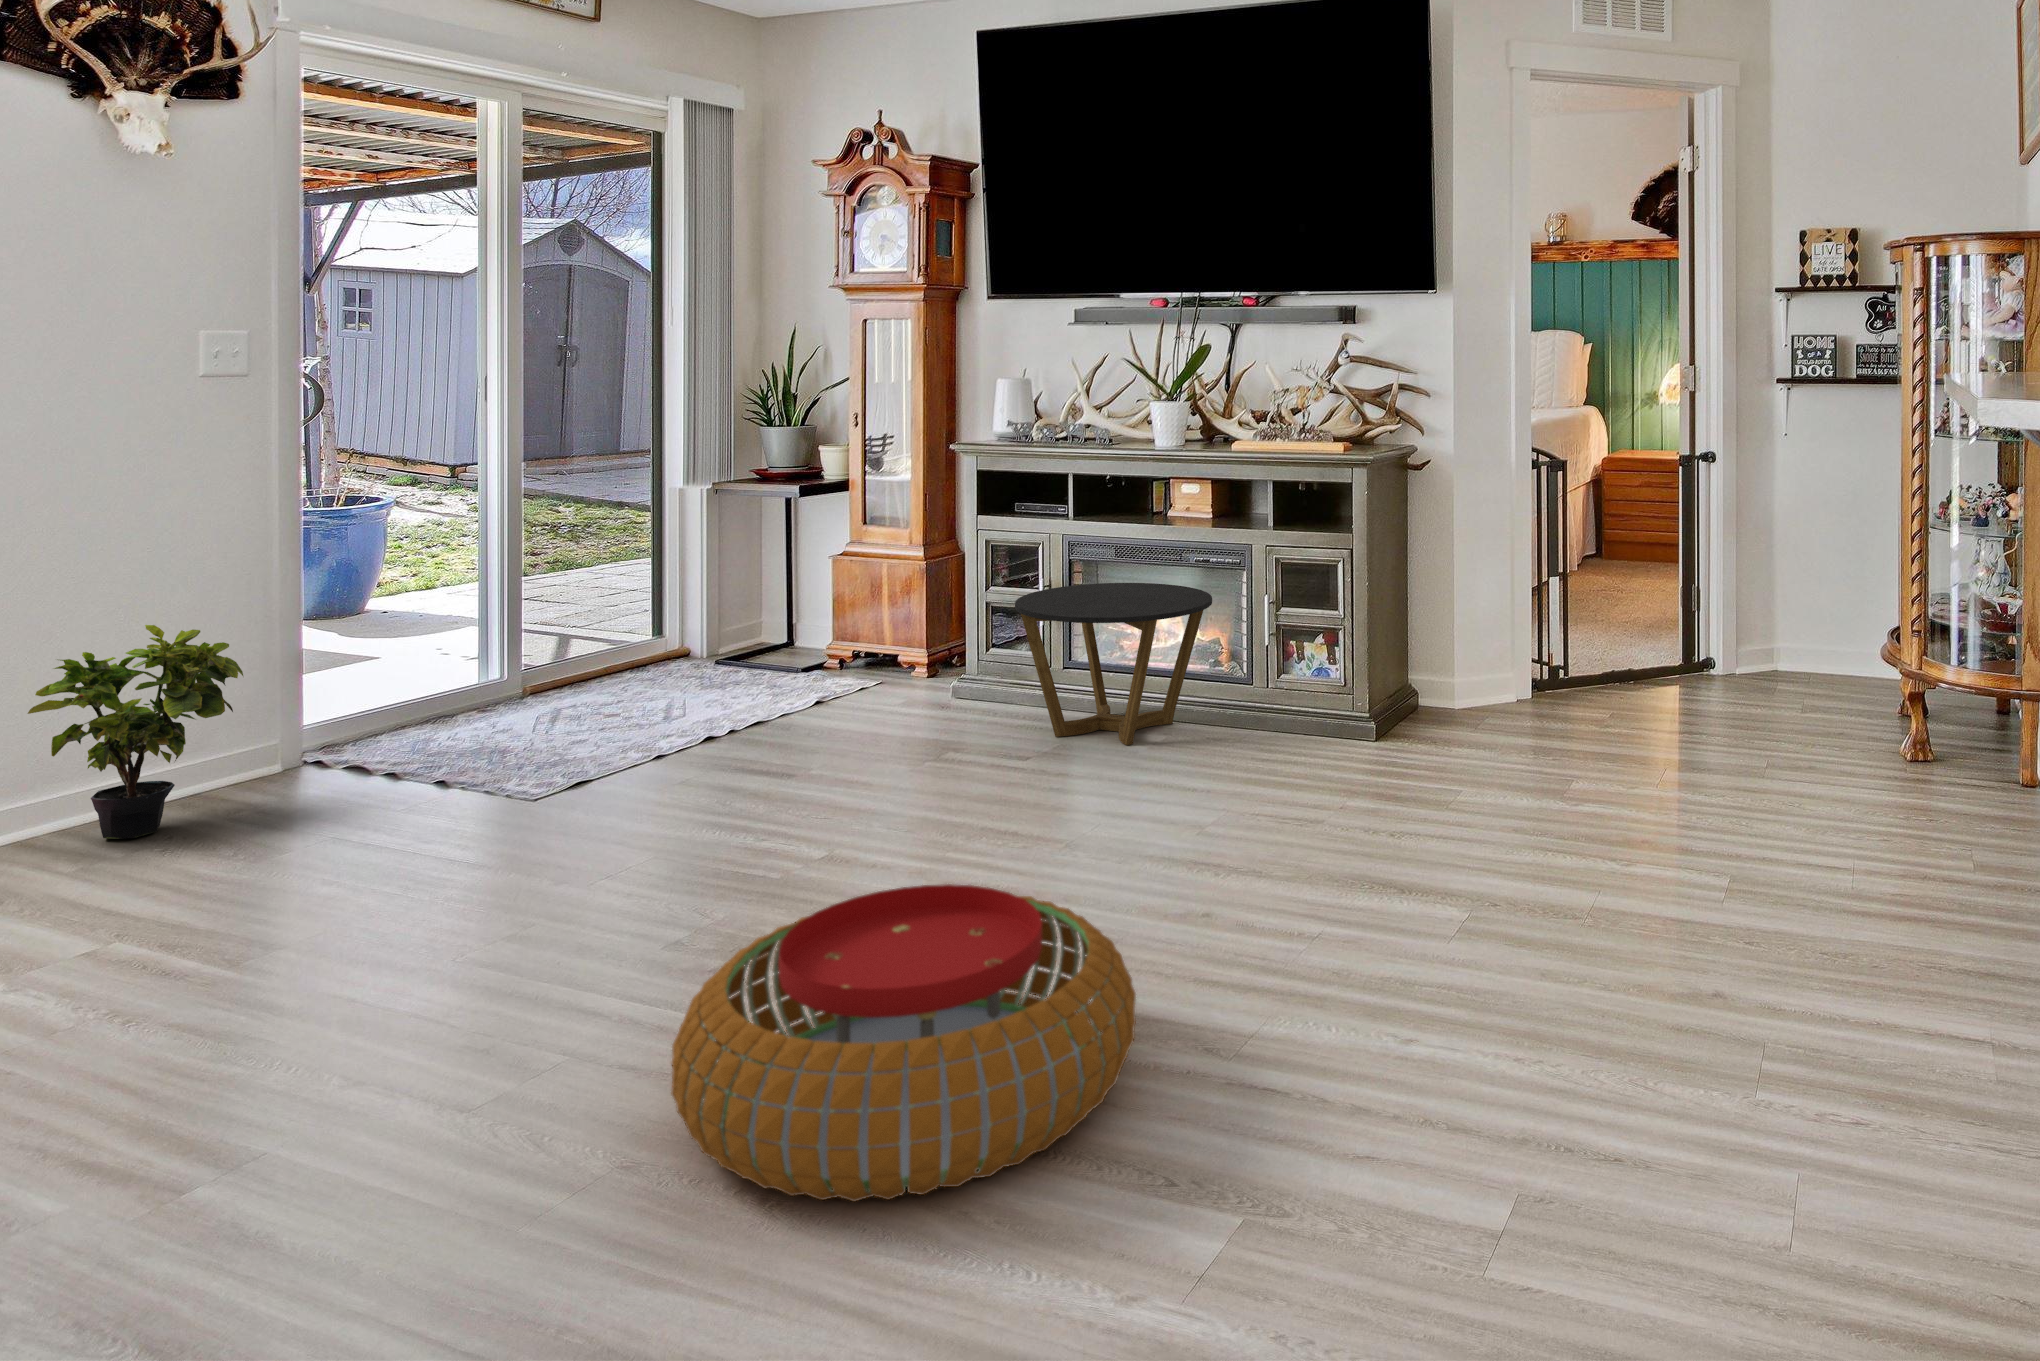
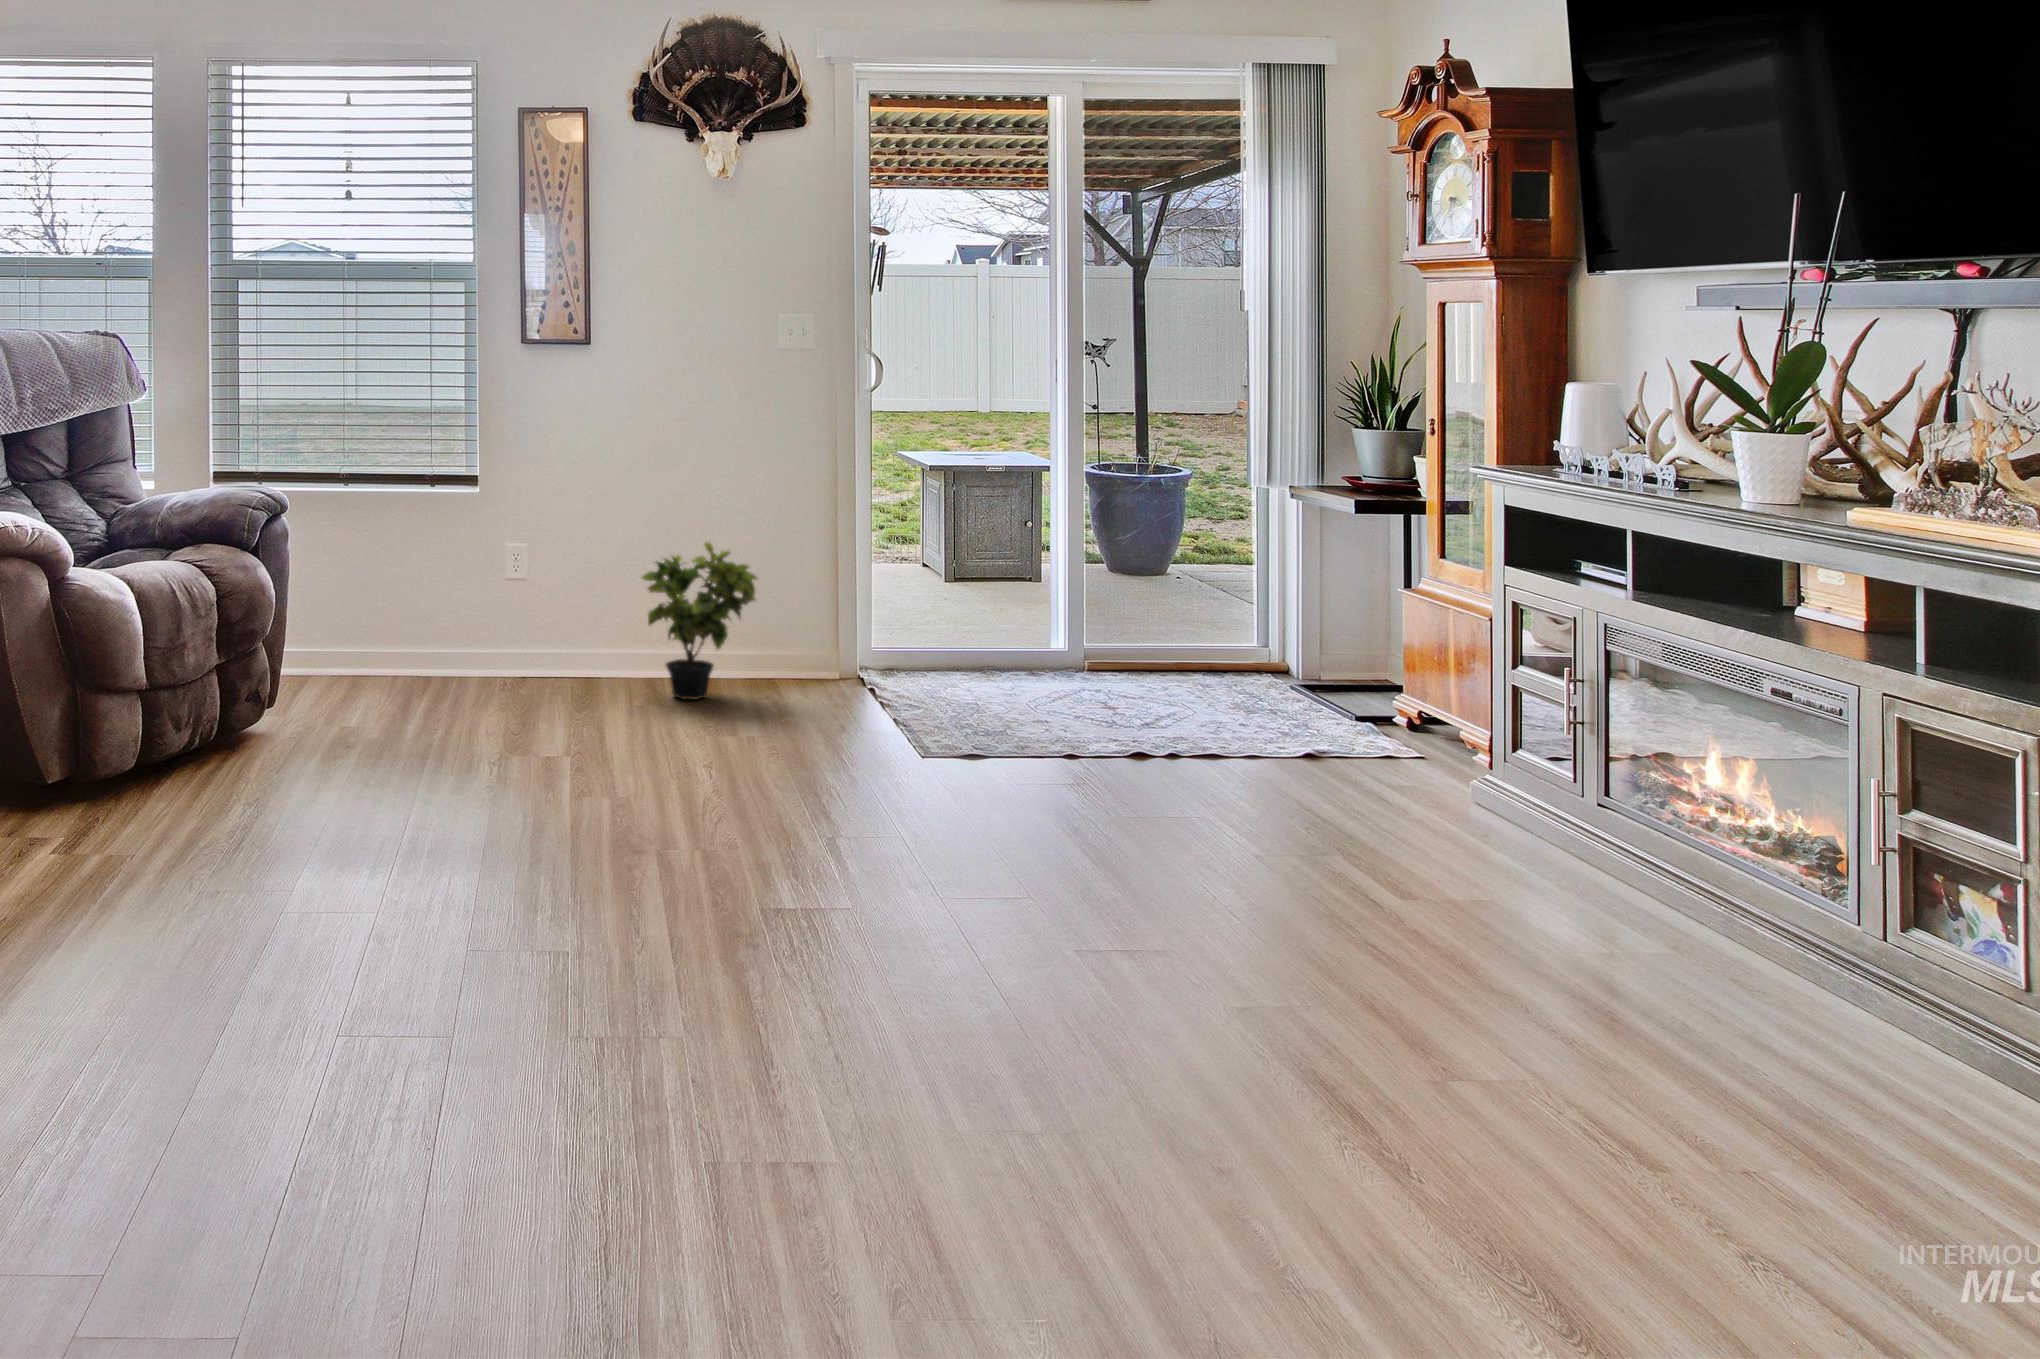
side table: present [1015,583,1212,745] -> none [1388,679,1736,934]
pouf: present [671,884,1136,1201] -> none [347,872,801,1181]

